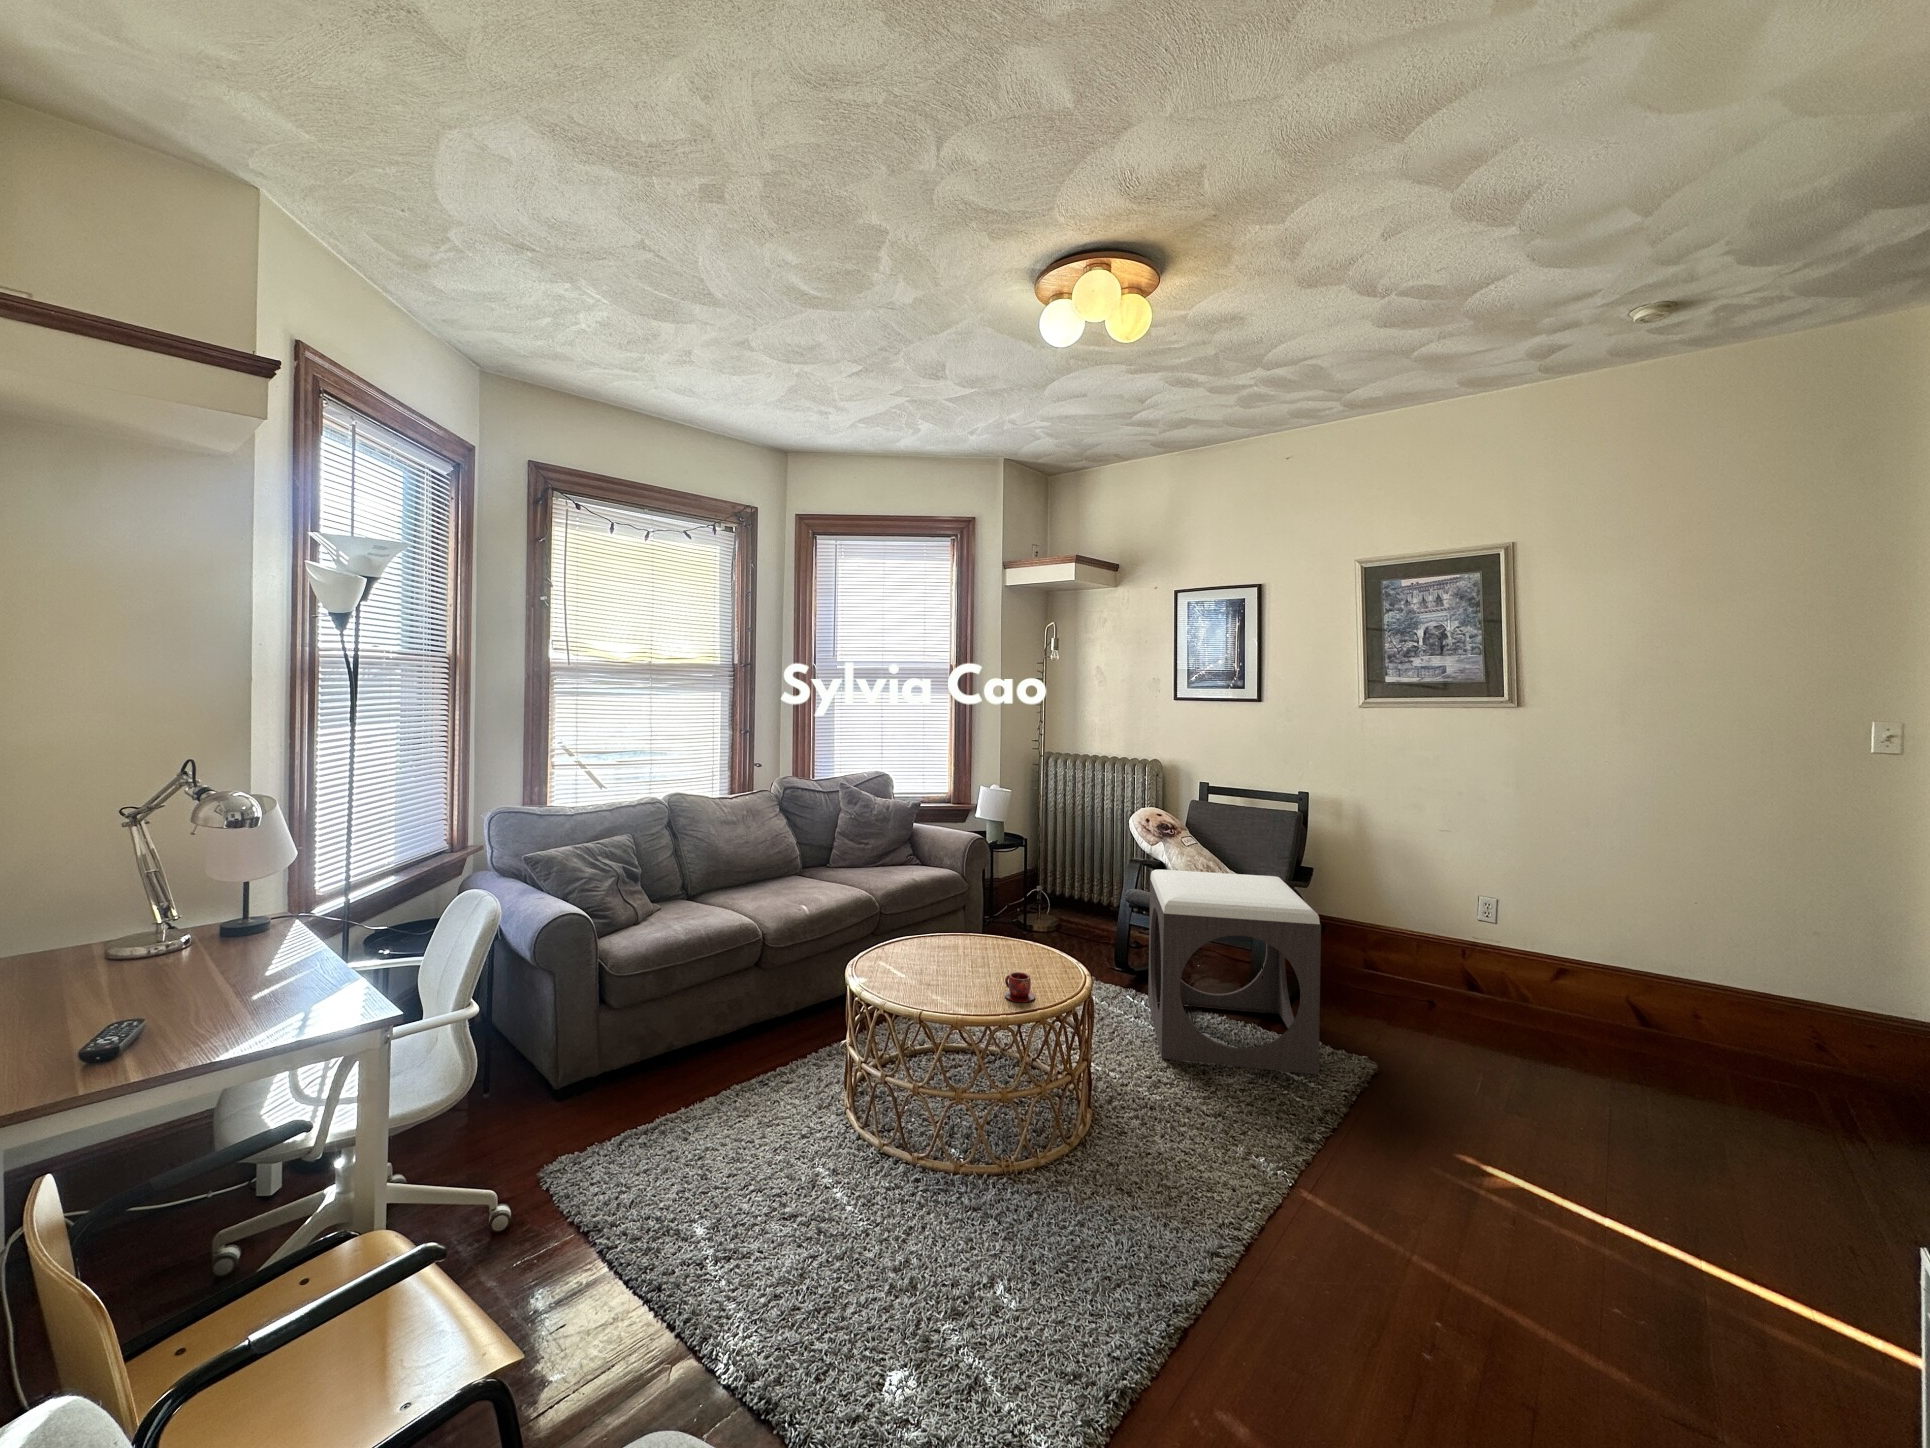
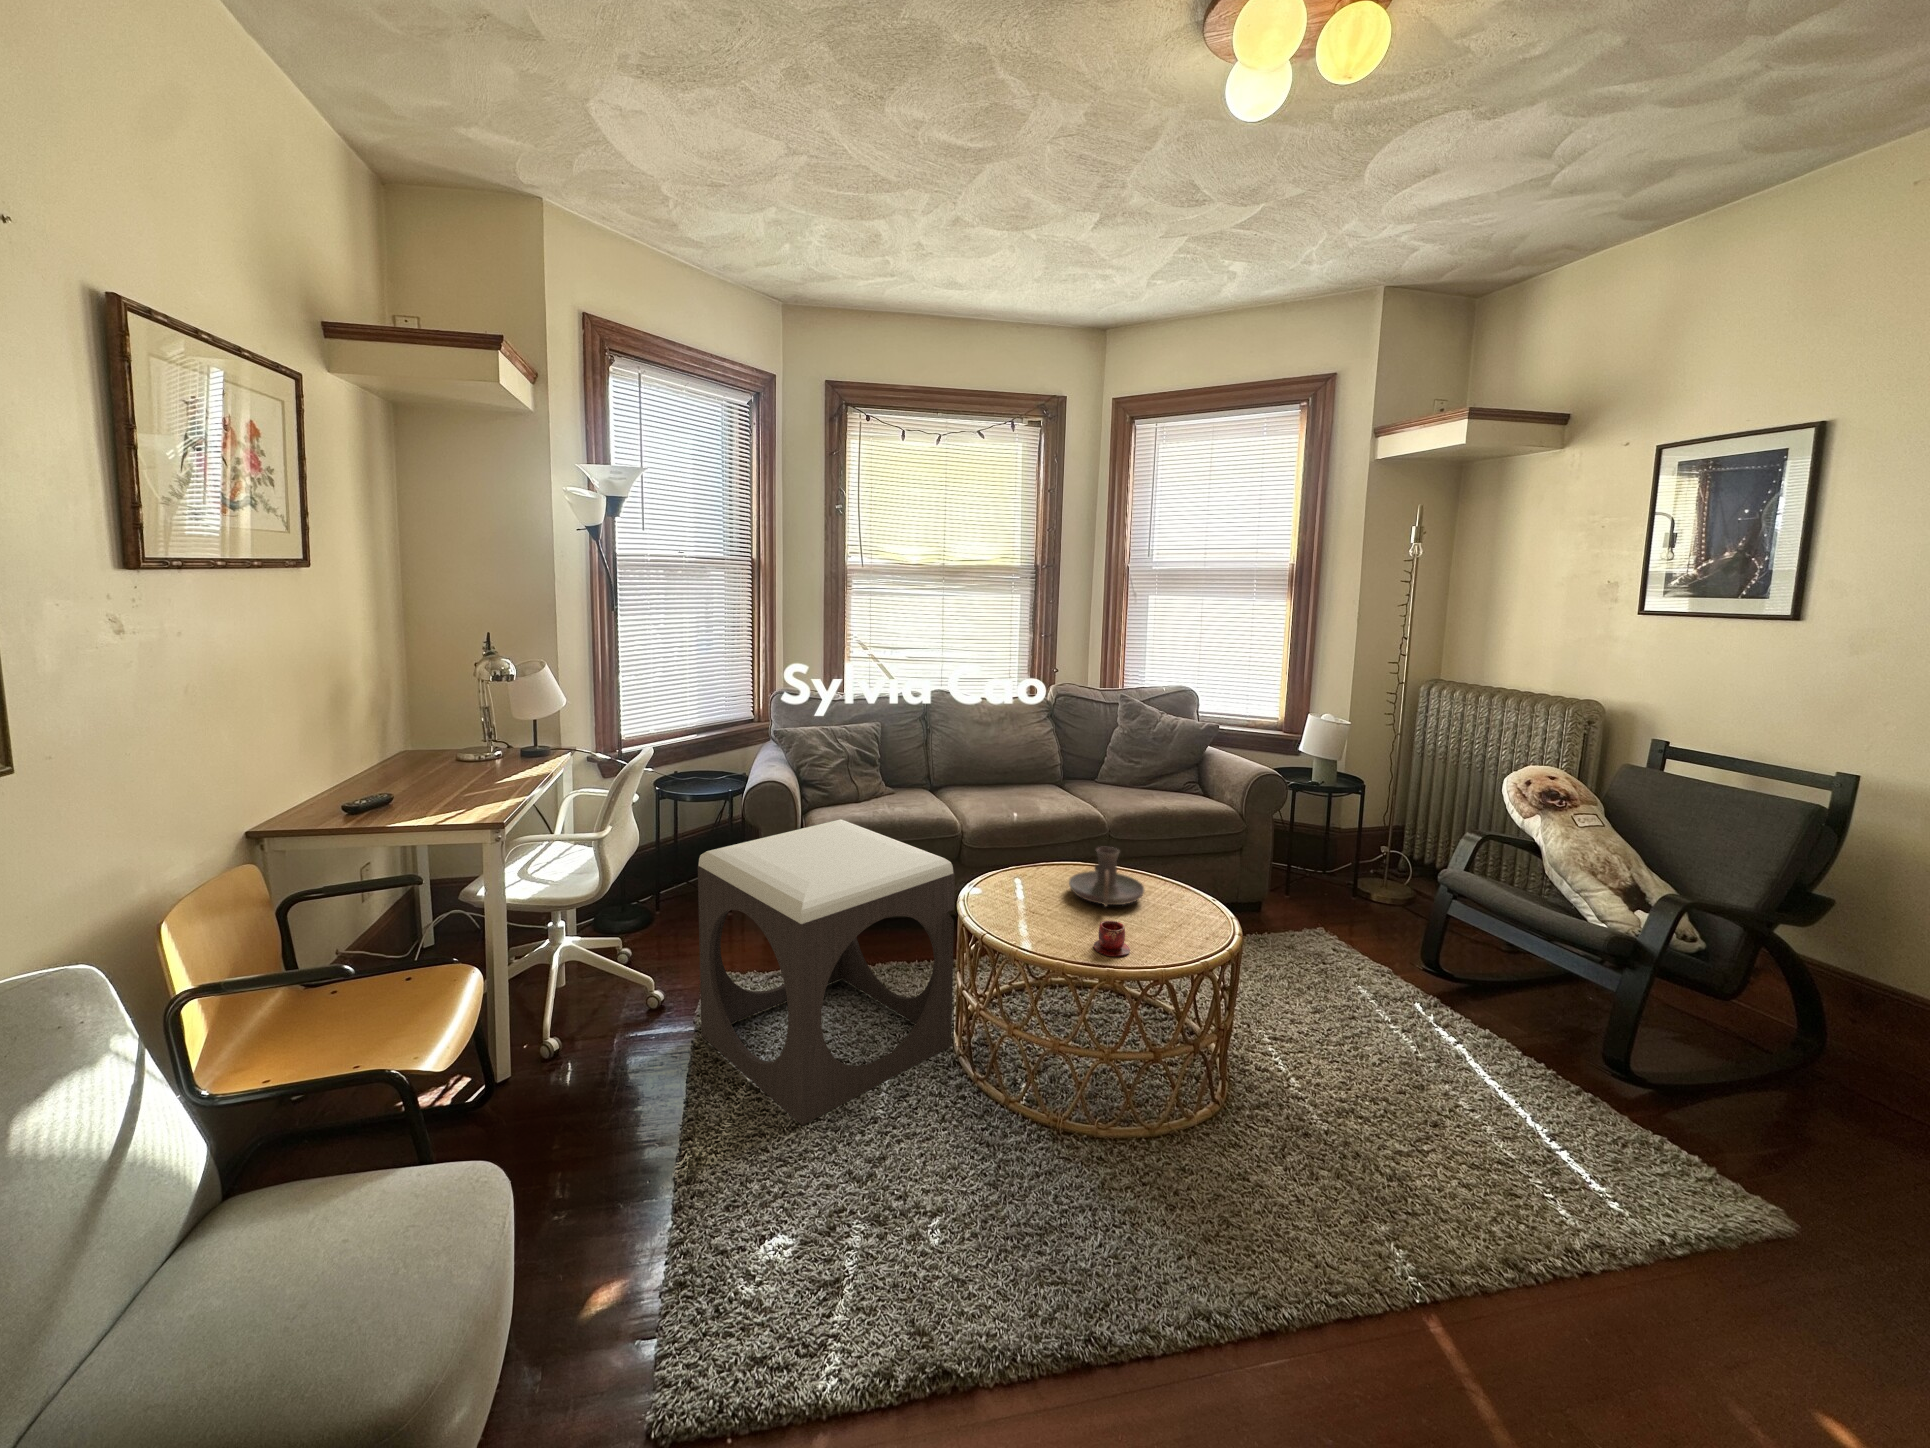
footstool: present [1148,870,1321,1075] -> present [698,819,955,1125]
candle holder: none [929,914,994,966] -> present [1069,847,1144,907]

